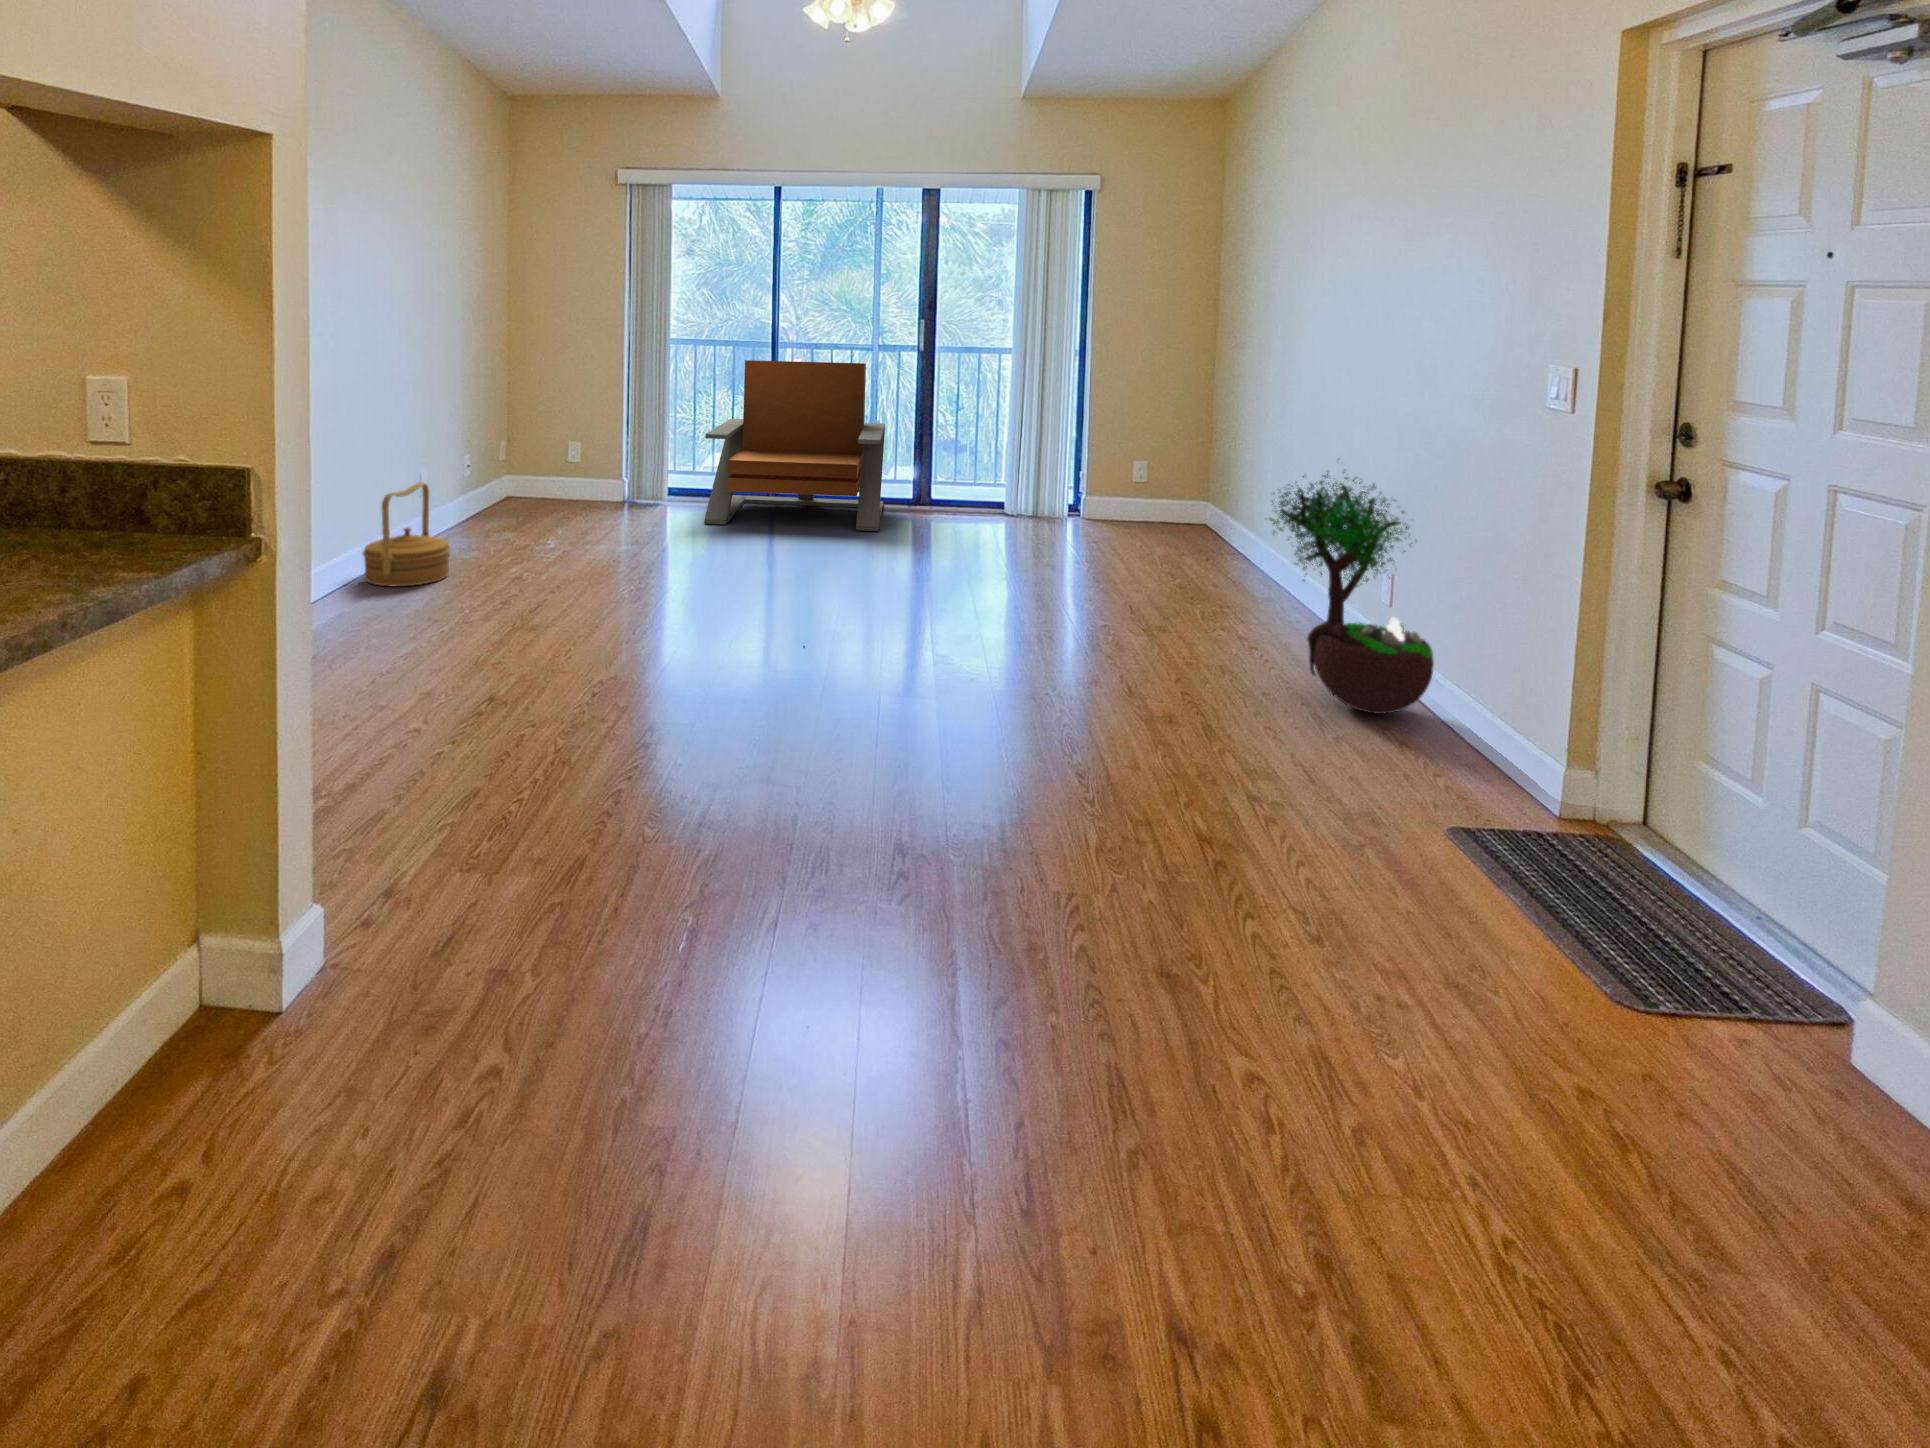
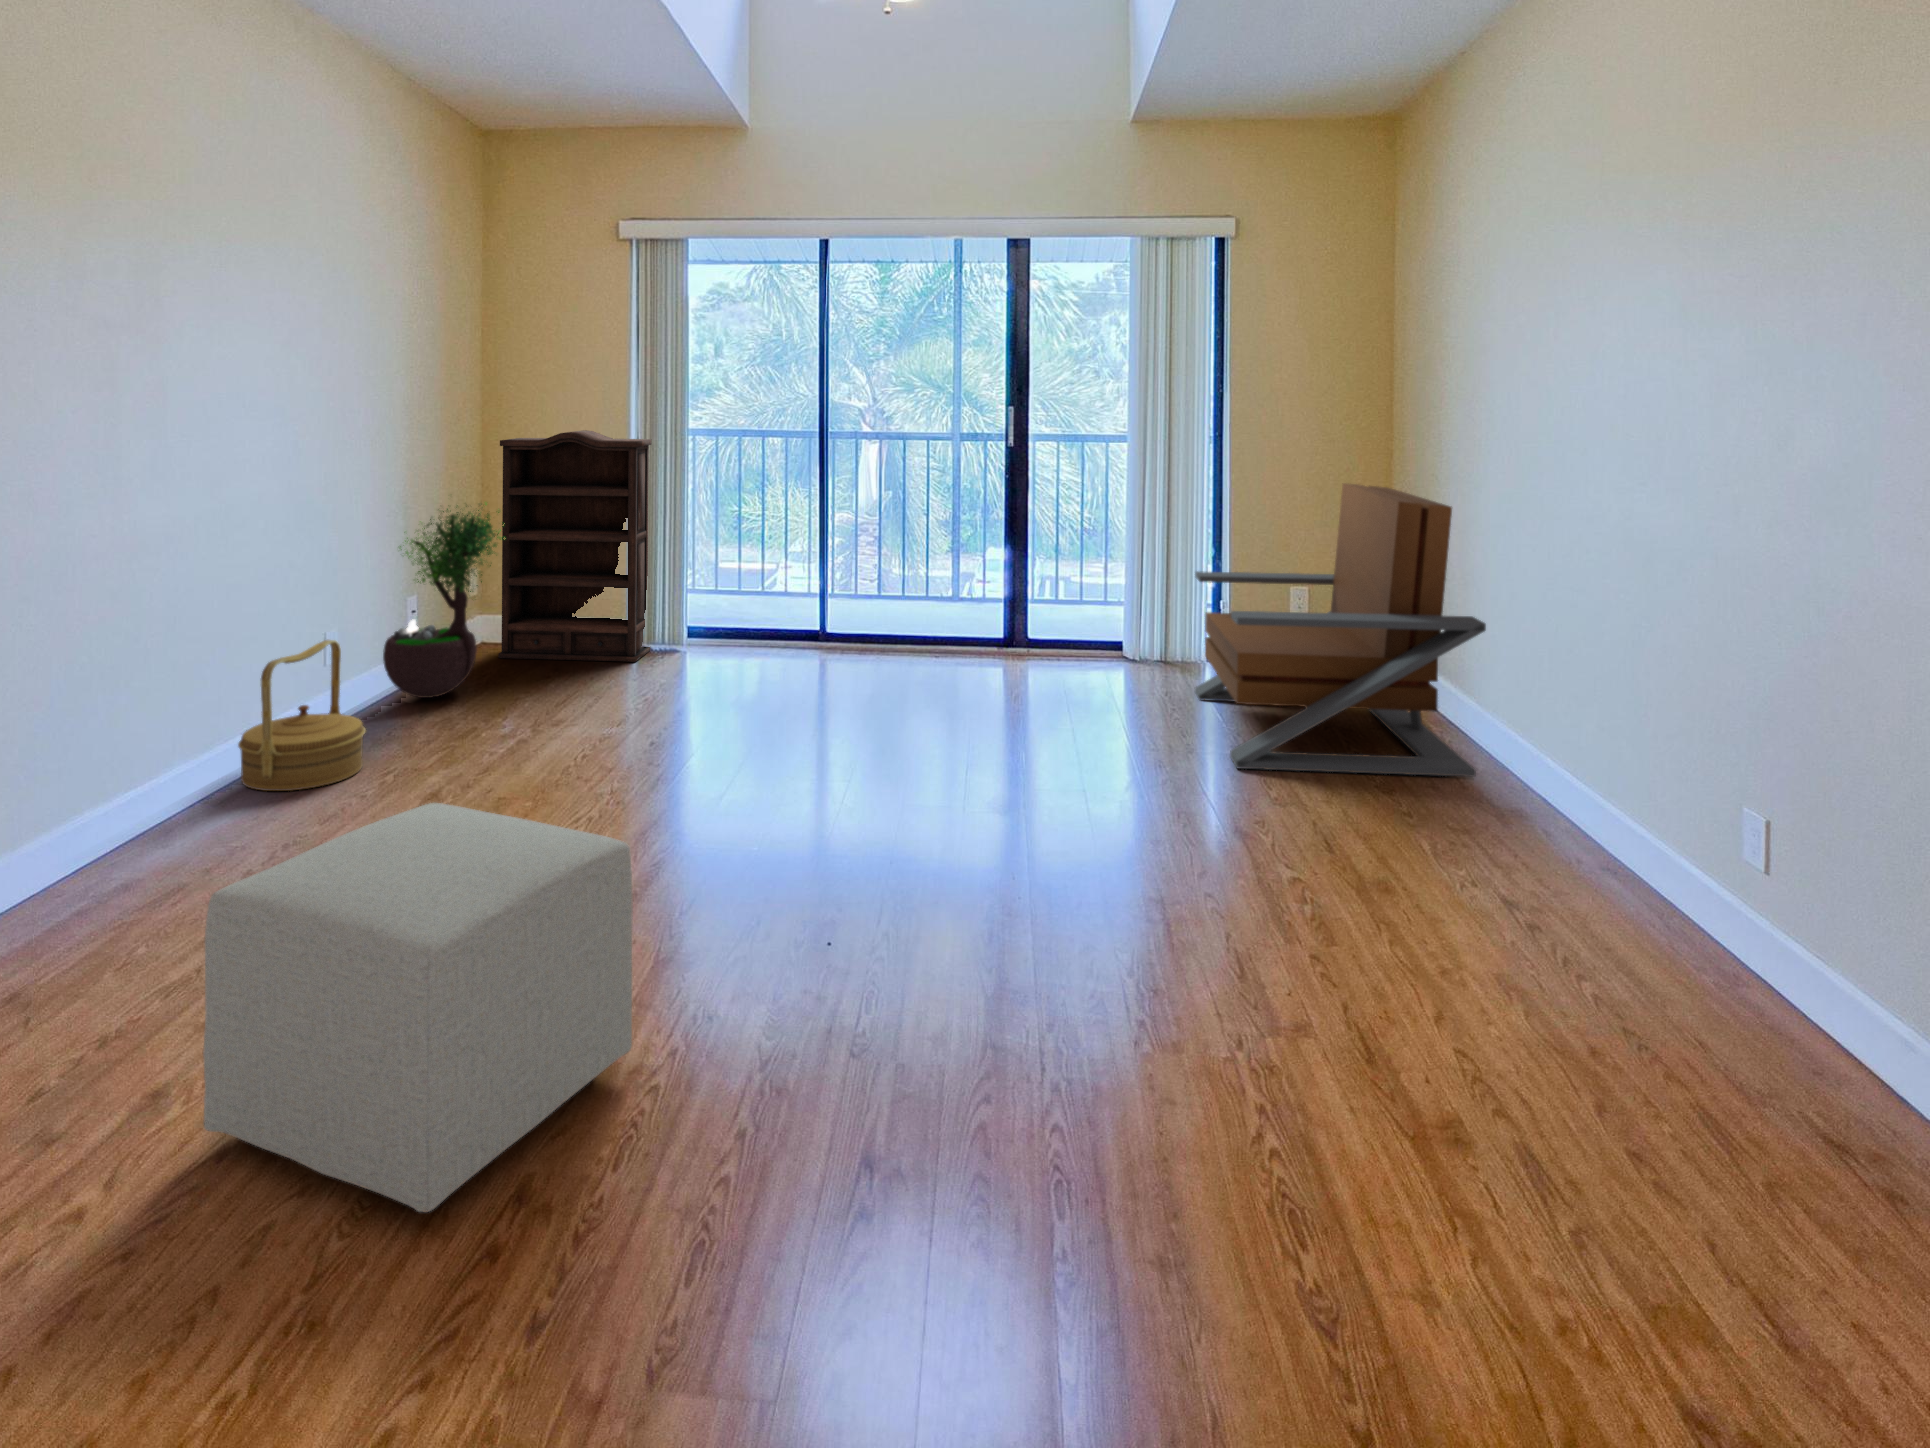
bookshelf: none [526,334,642,511] -> present [498,430,652,662]
lounge chair: present [704,360,885,531] -> present [1195,483,1486,777]
potted tree: present [1269,472,1434,714] -> present [383,504,501,698]
ottoman: none [426,571,683,791] -> present [203,803,633,1212]

